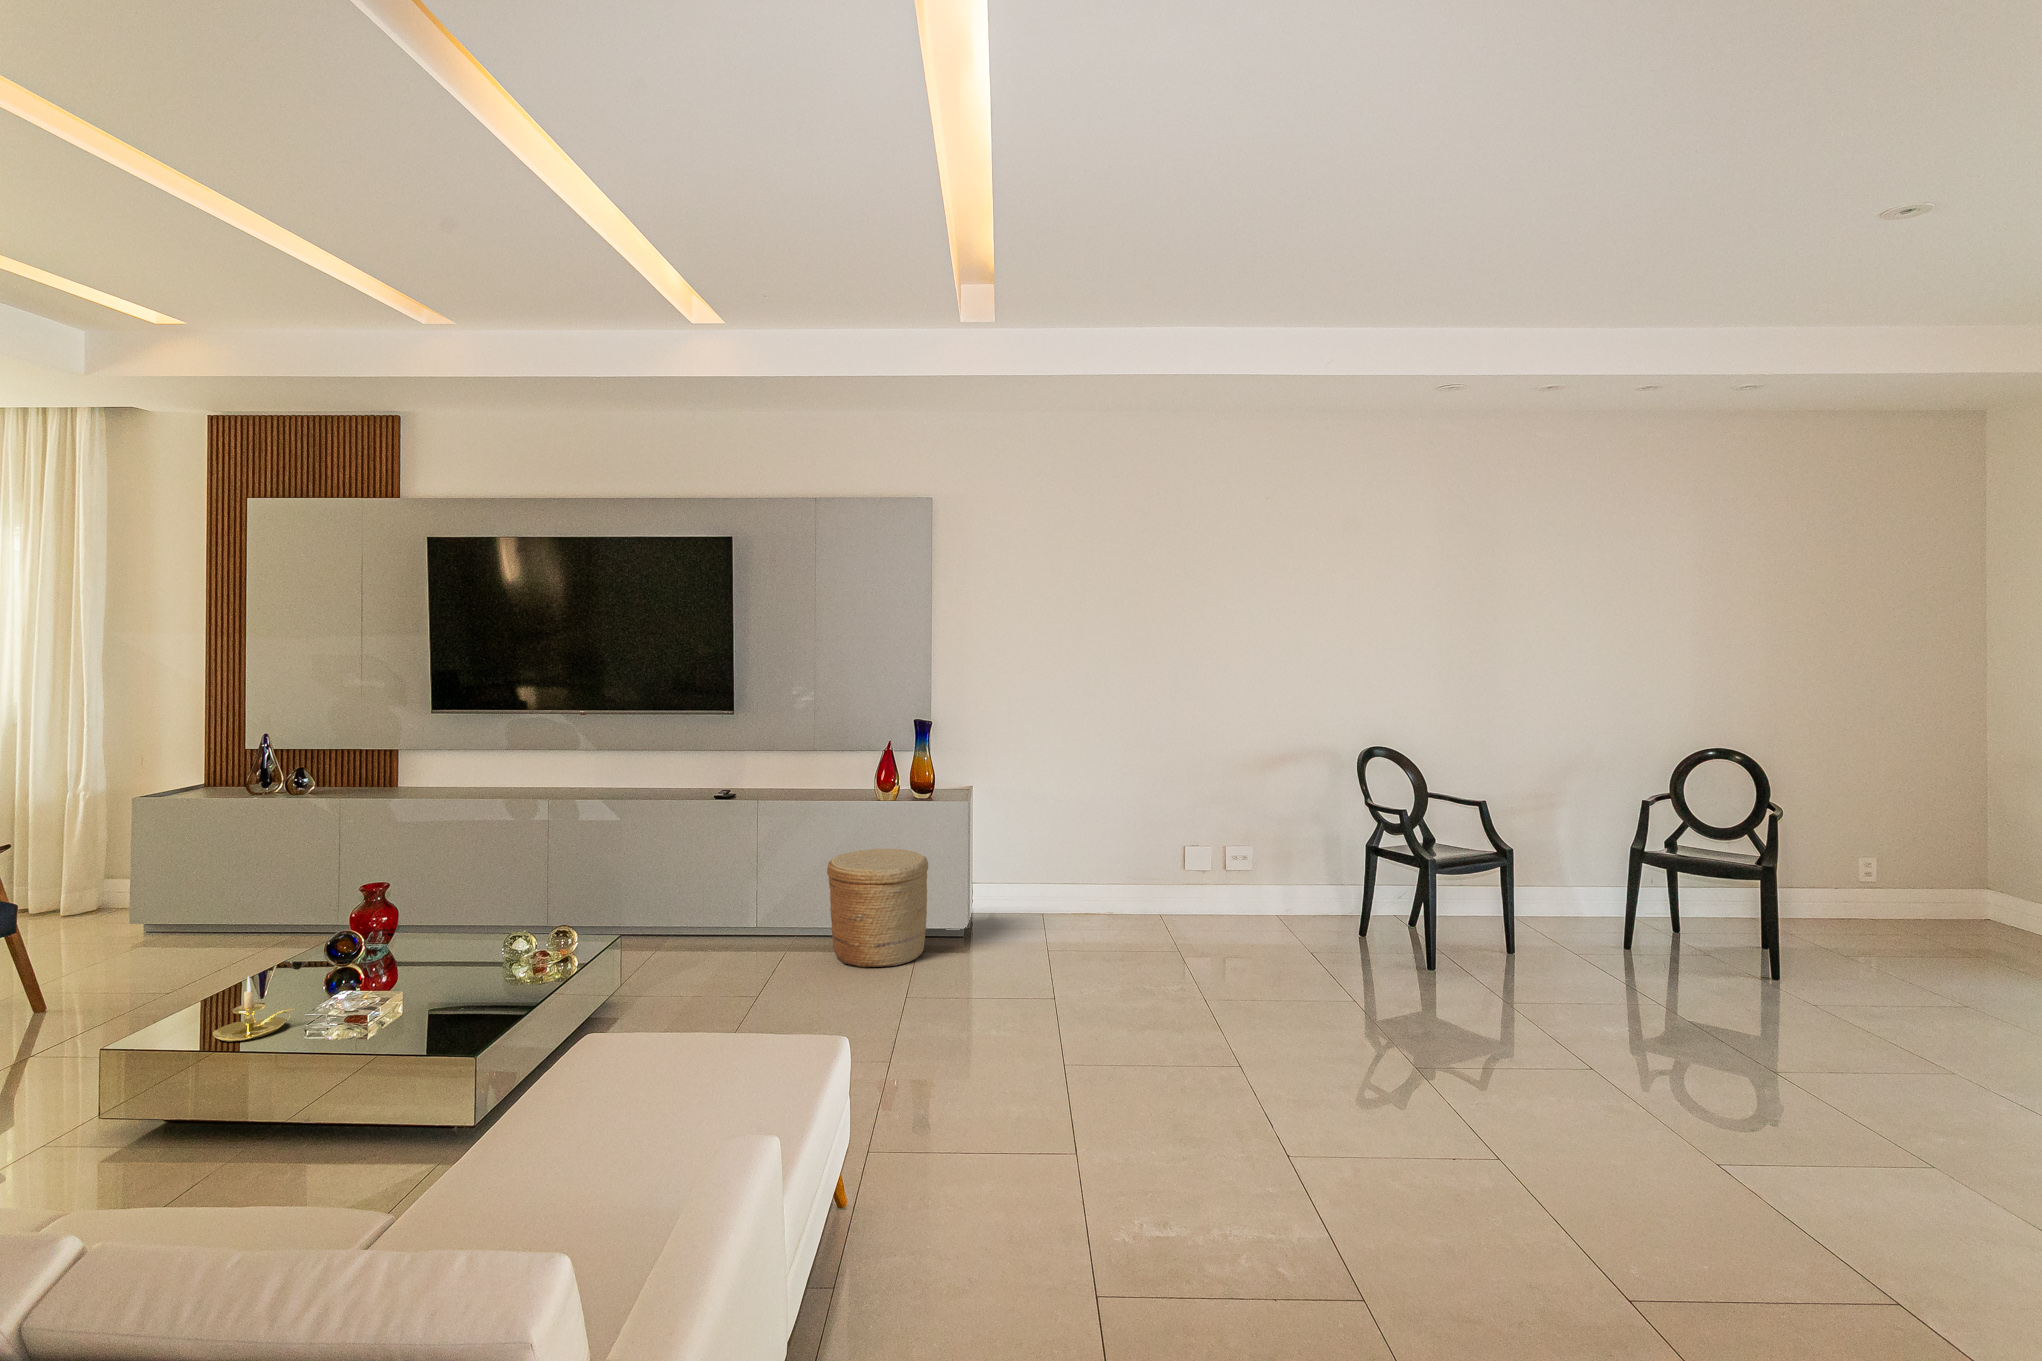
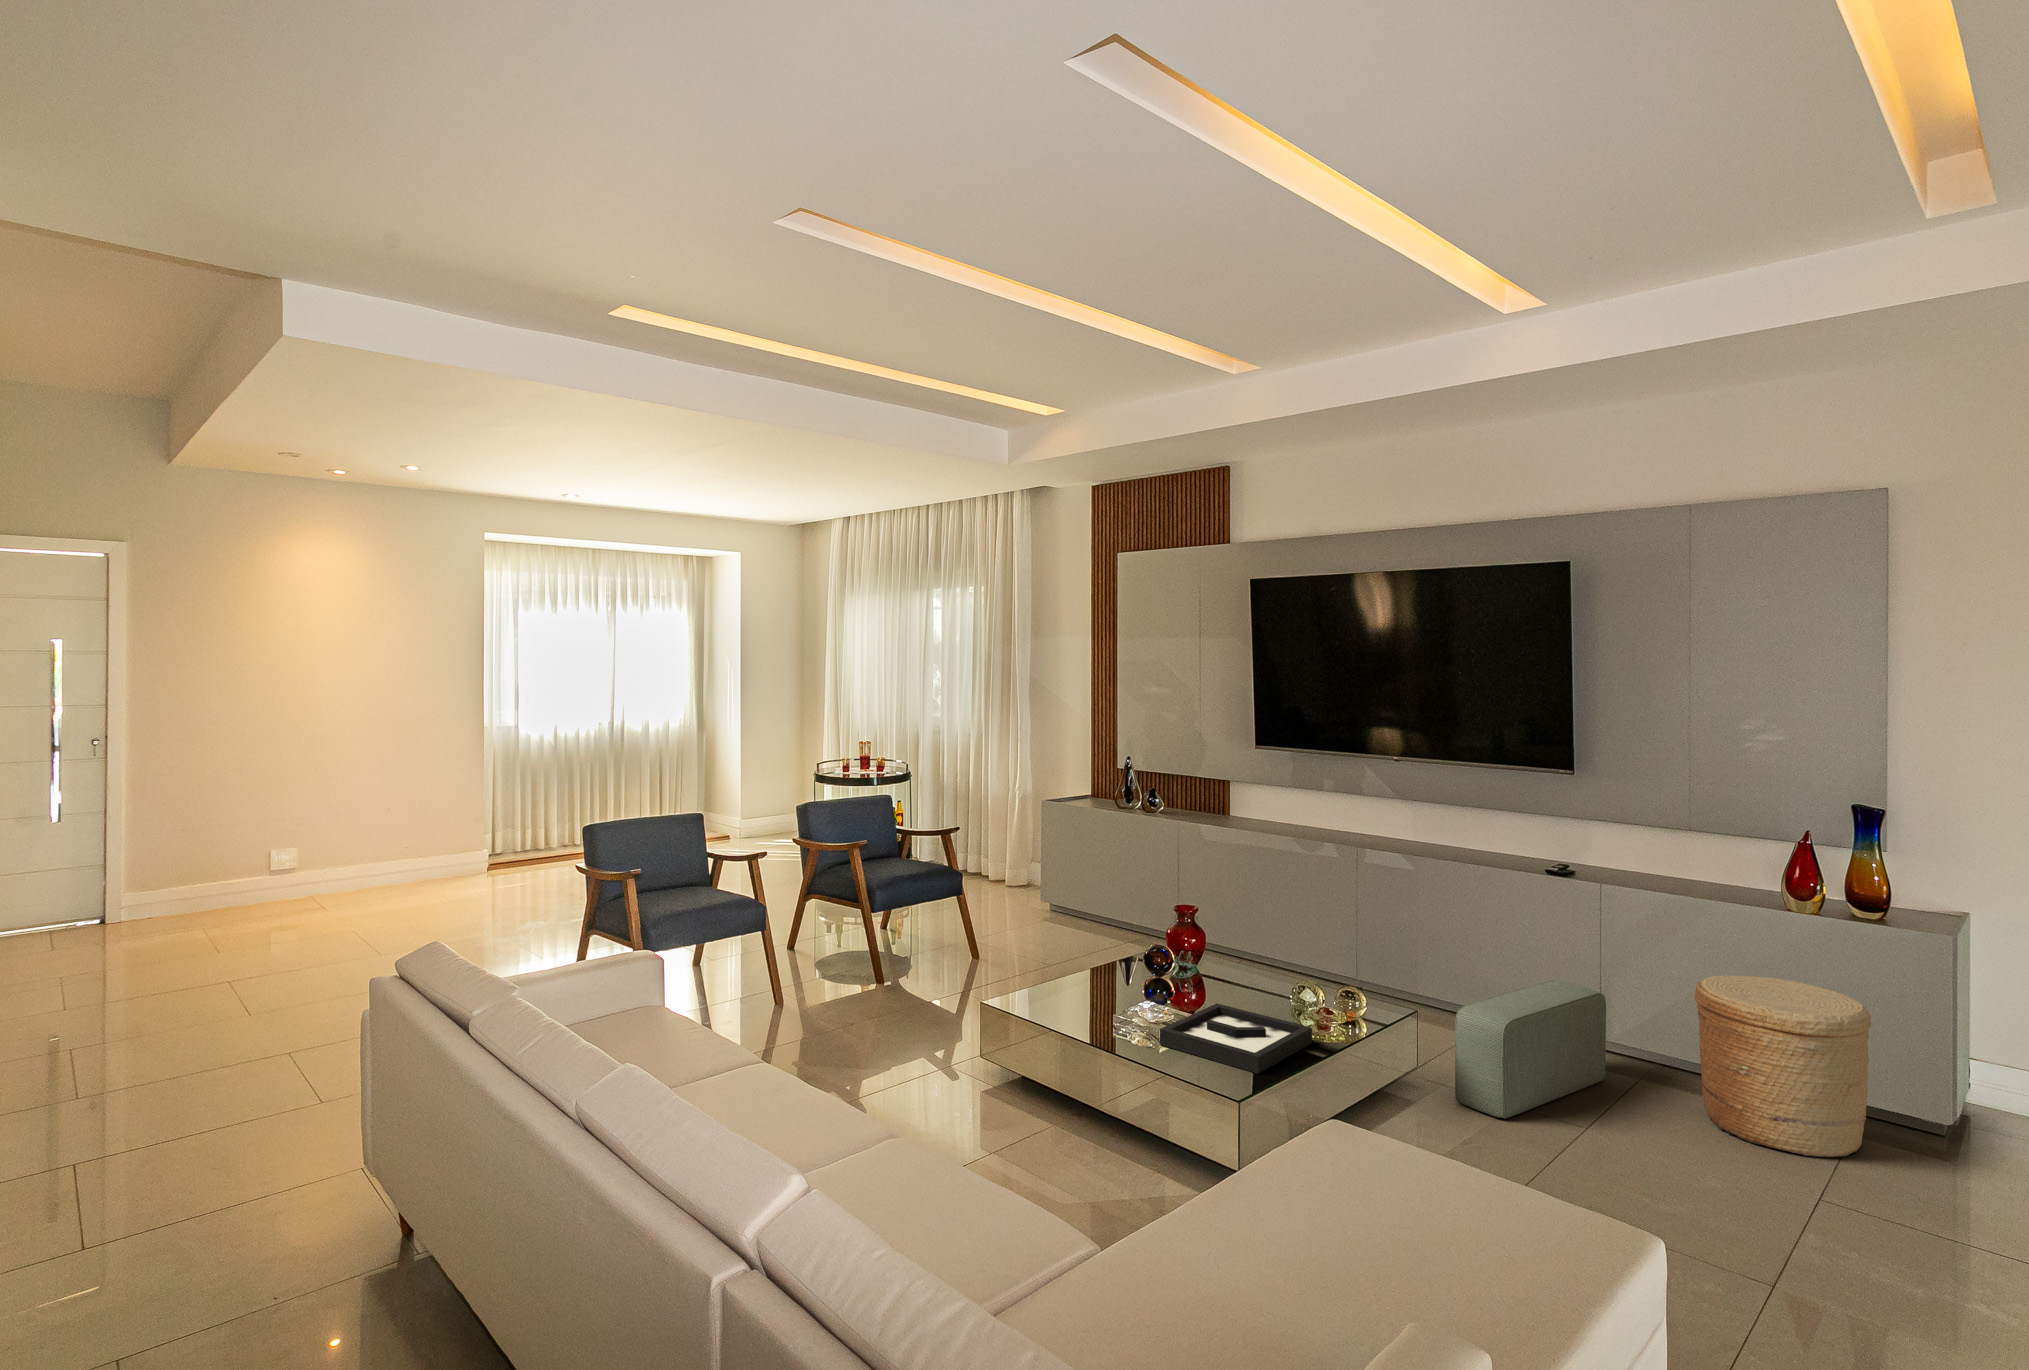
pouf: none [655,883,767,1004] -> present [1455,981,1606,1118]
decorative tray: none [358,971,529,1032] -> present [1160,1004,1312,1074]
candle holder: present [213,977,296,1042] -> none [1060,969,1117,1025]

